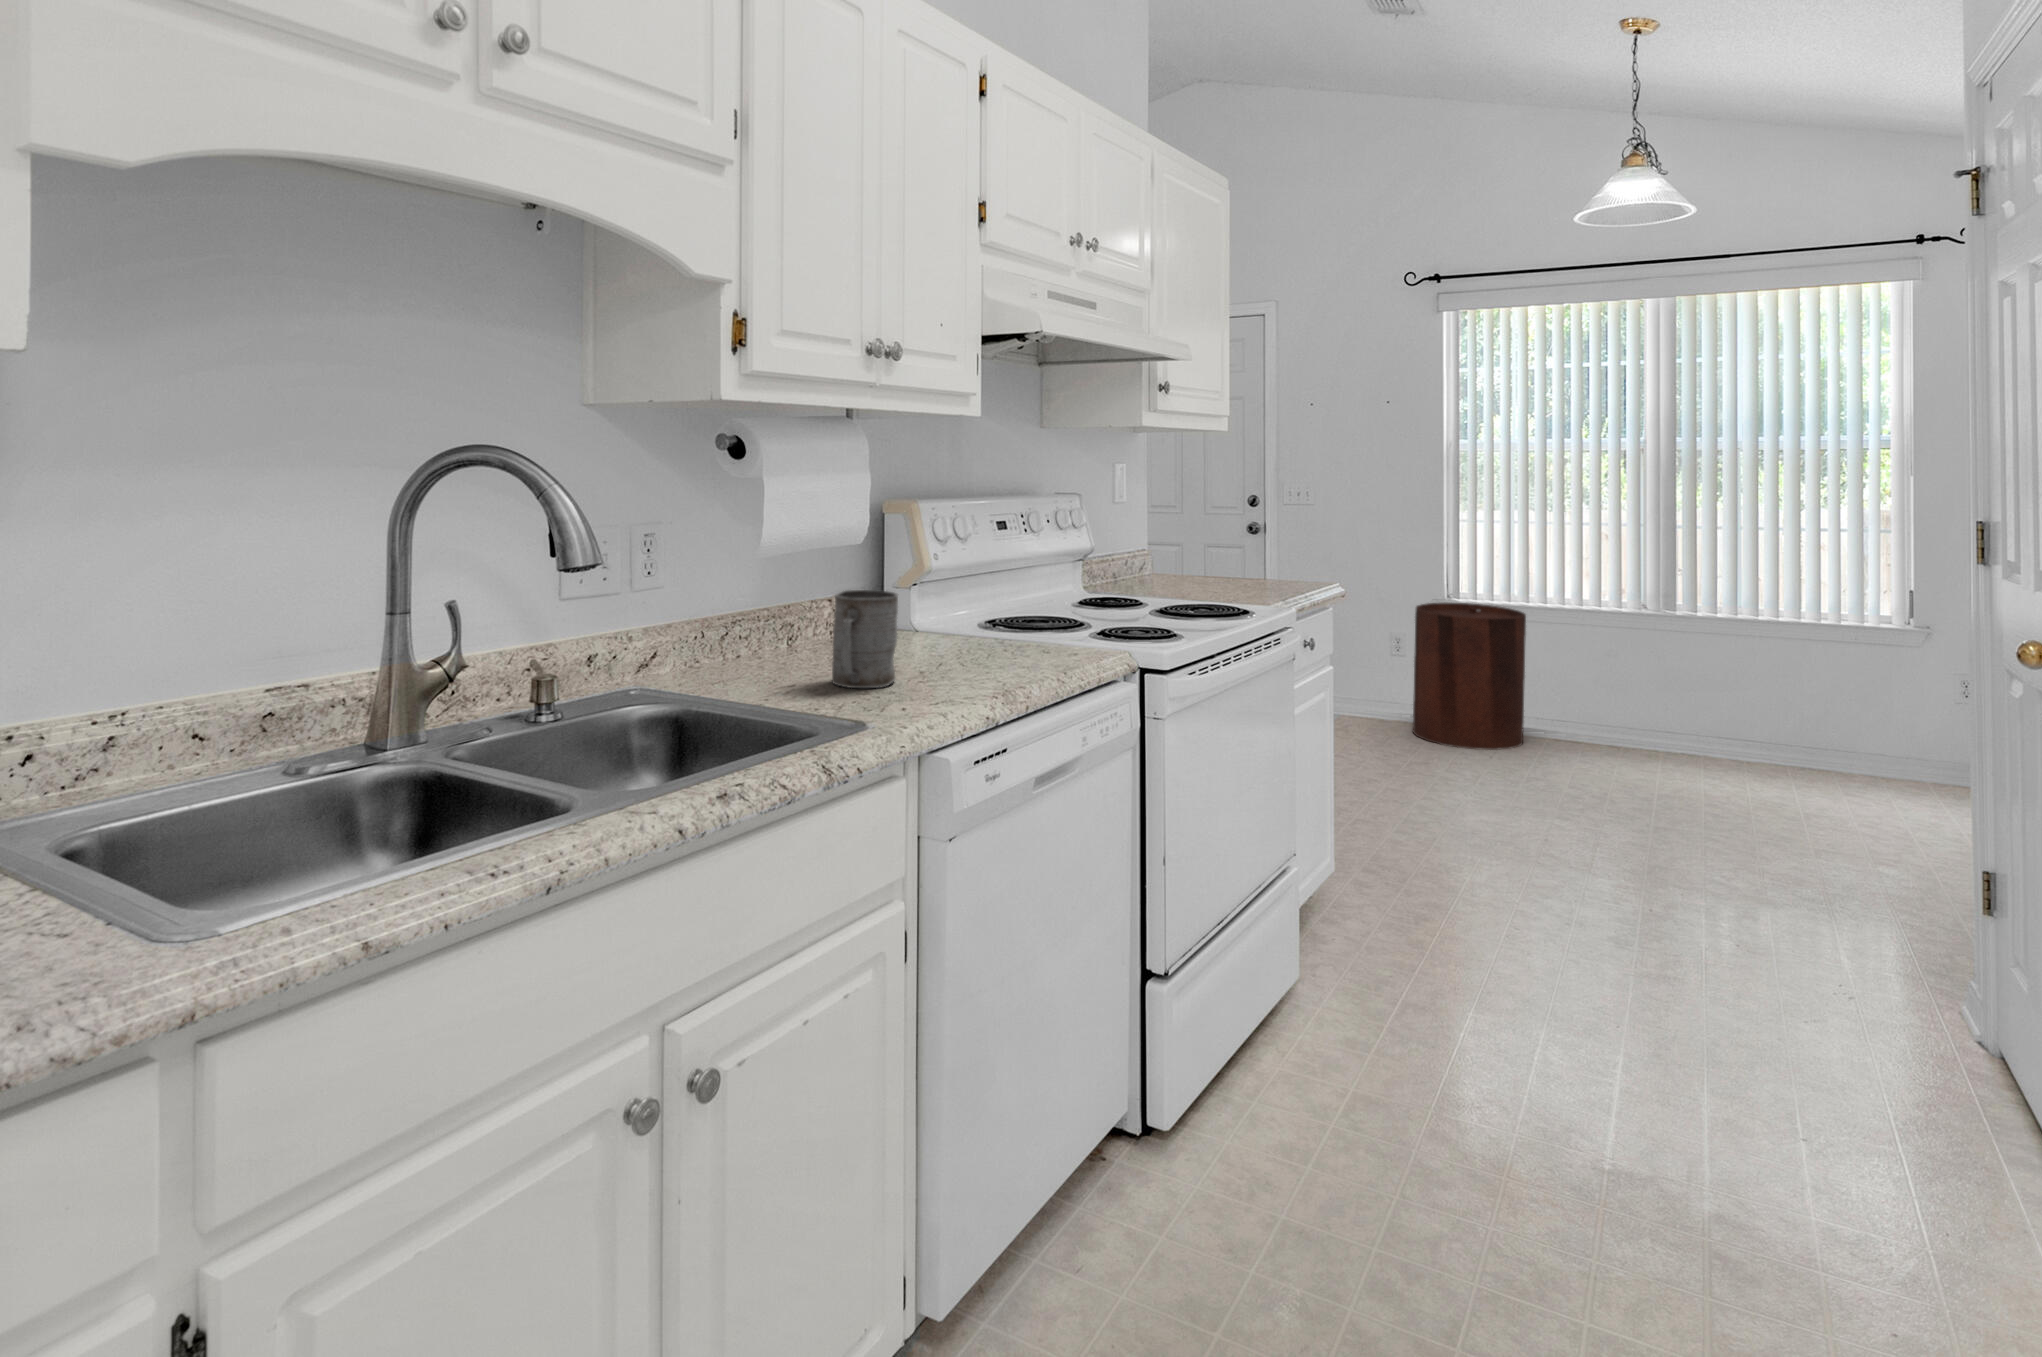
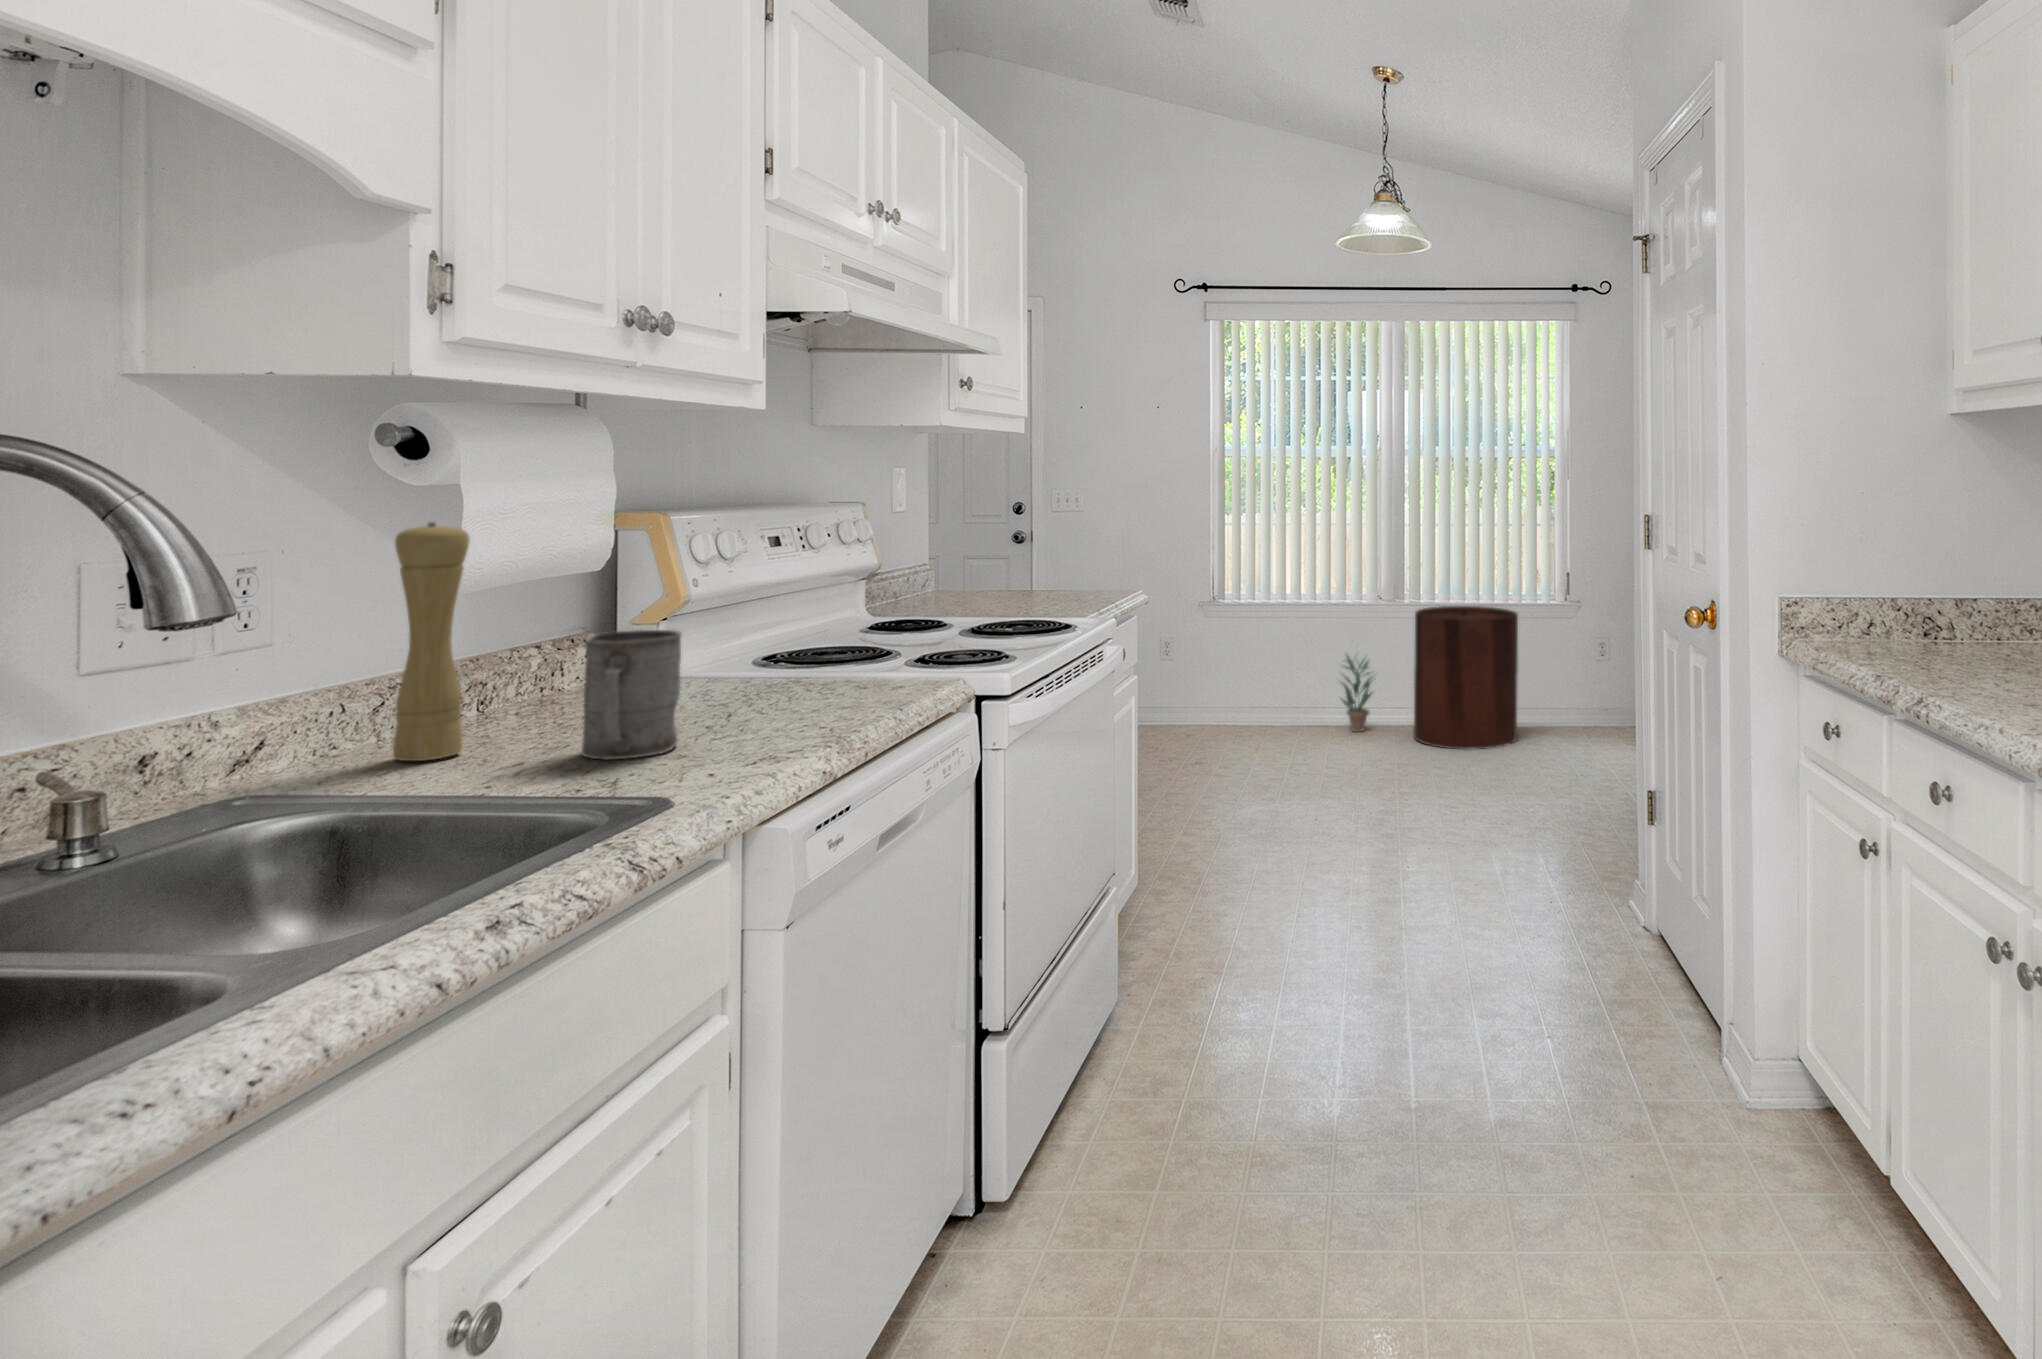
pepper mill: none [722,501,768,673] -> present [393,522,470,761]
trash can: present [1413,603,1526,750] -> present [1414,606,1518,750]
potted plant: none [1576,661,1626,748] -> present [1341,655,1373,732]

